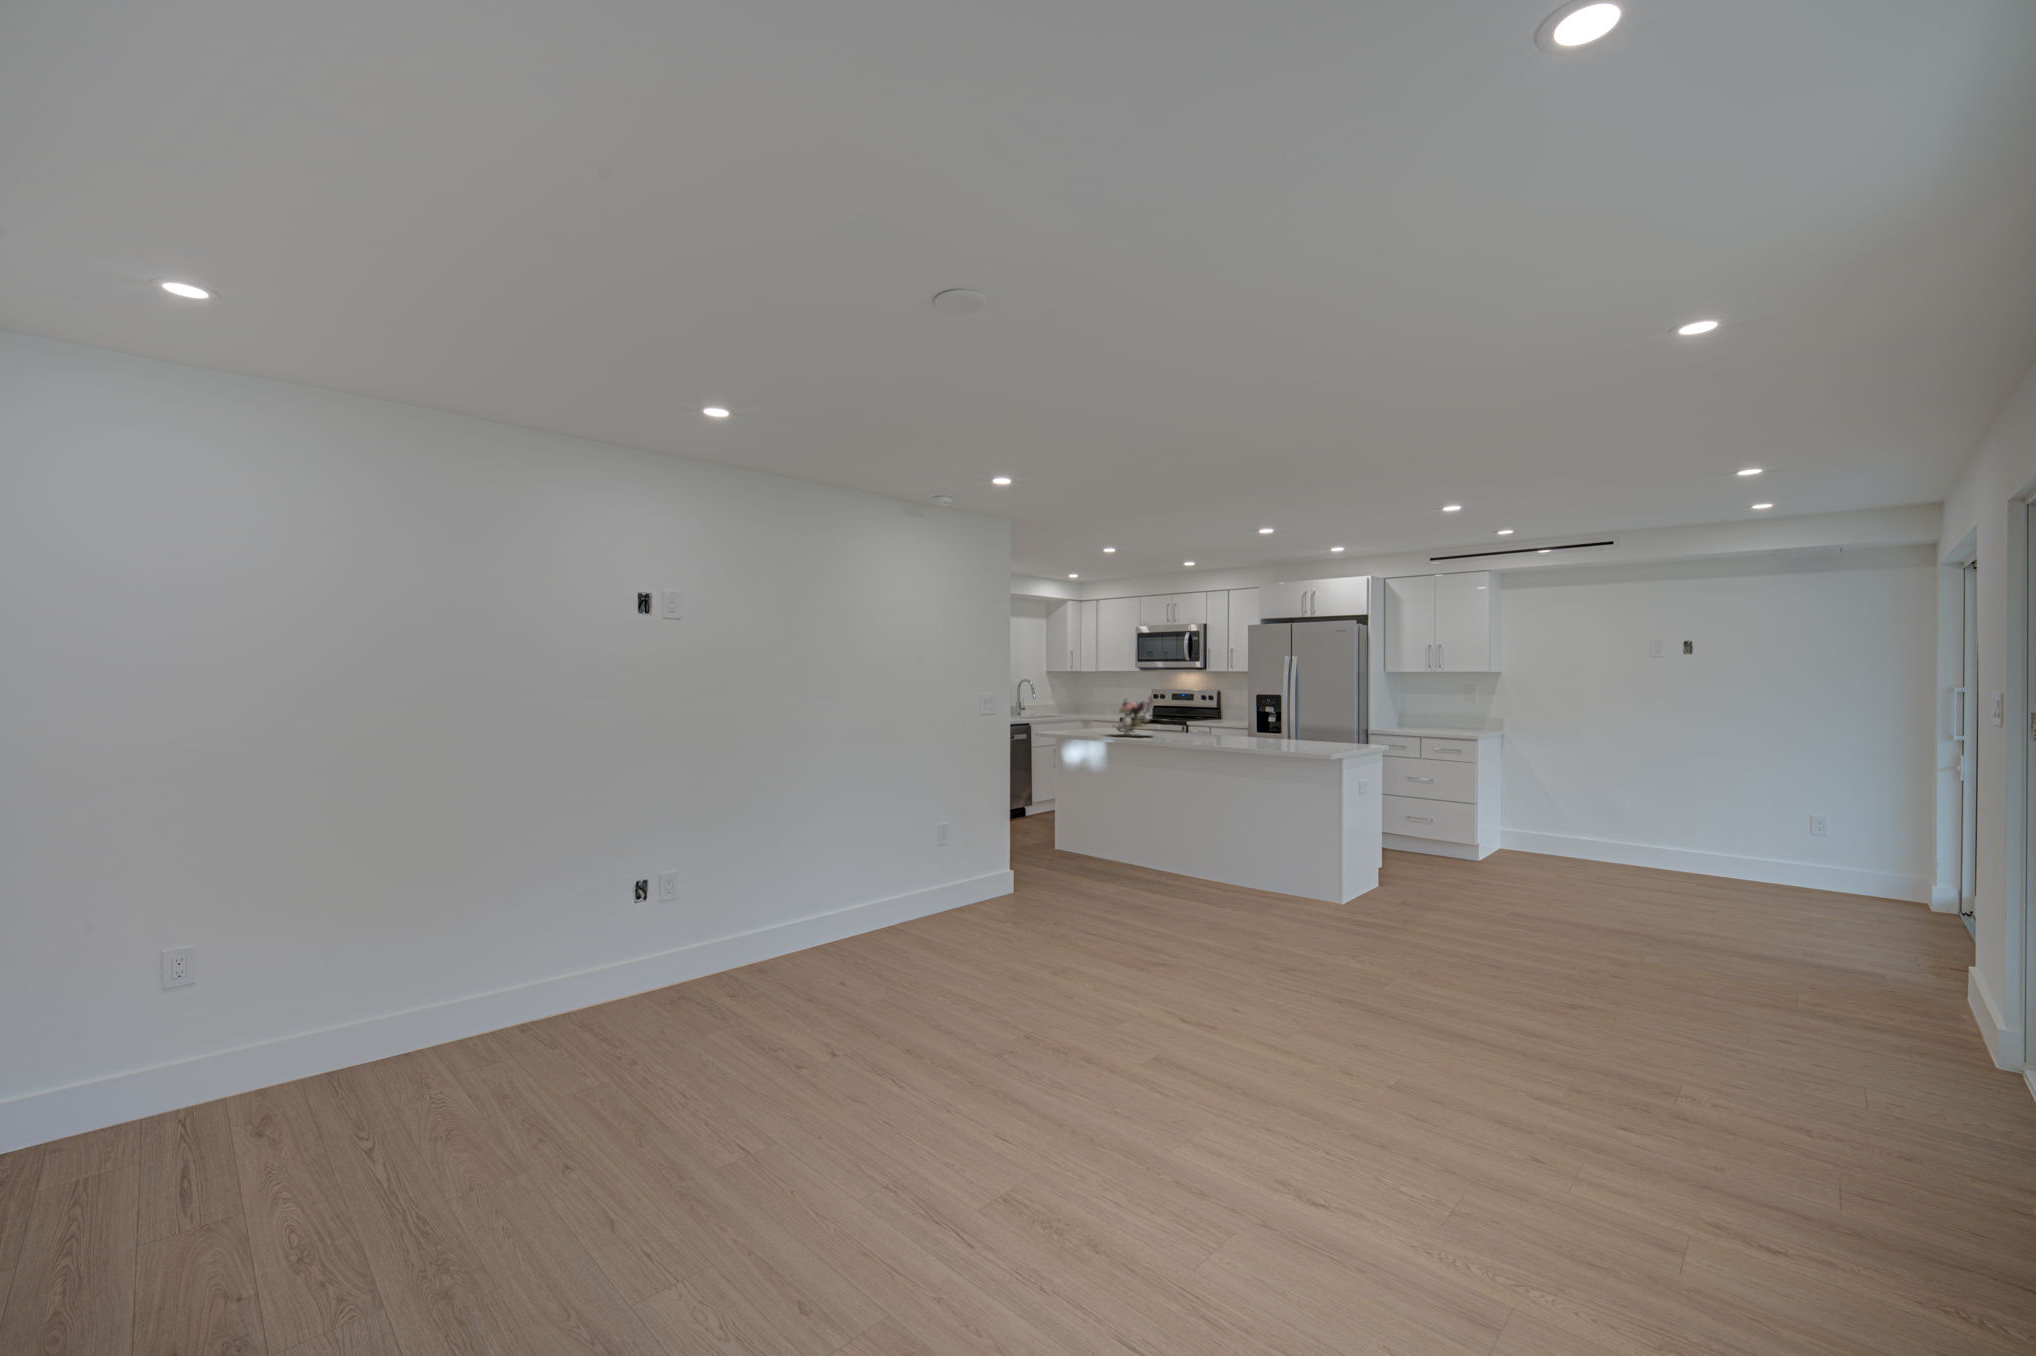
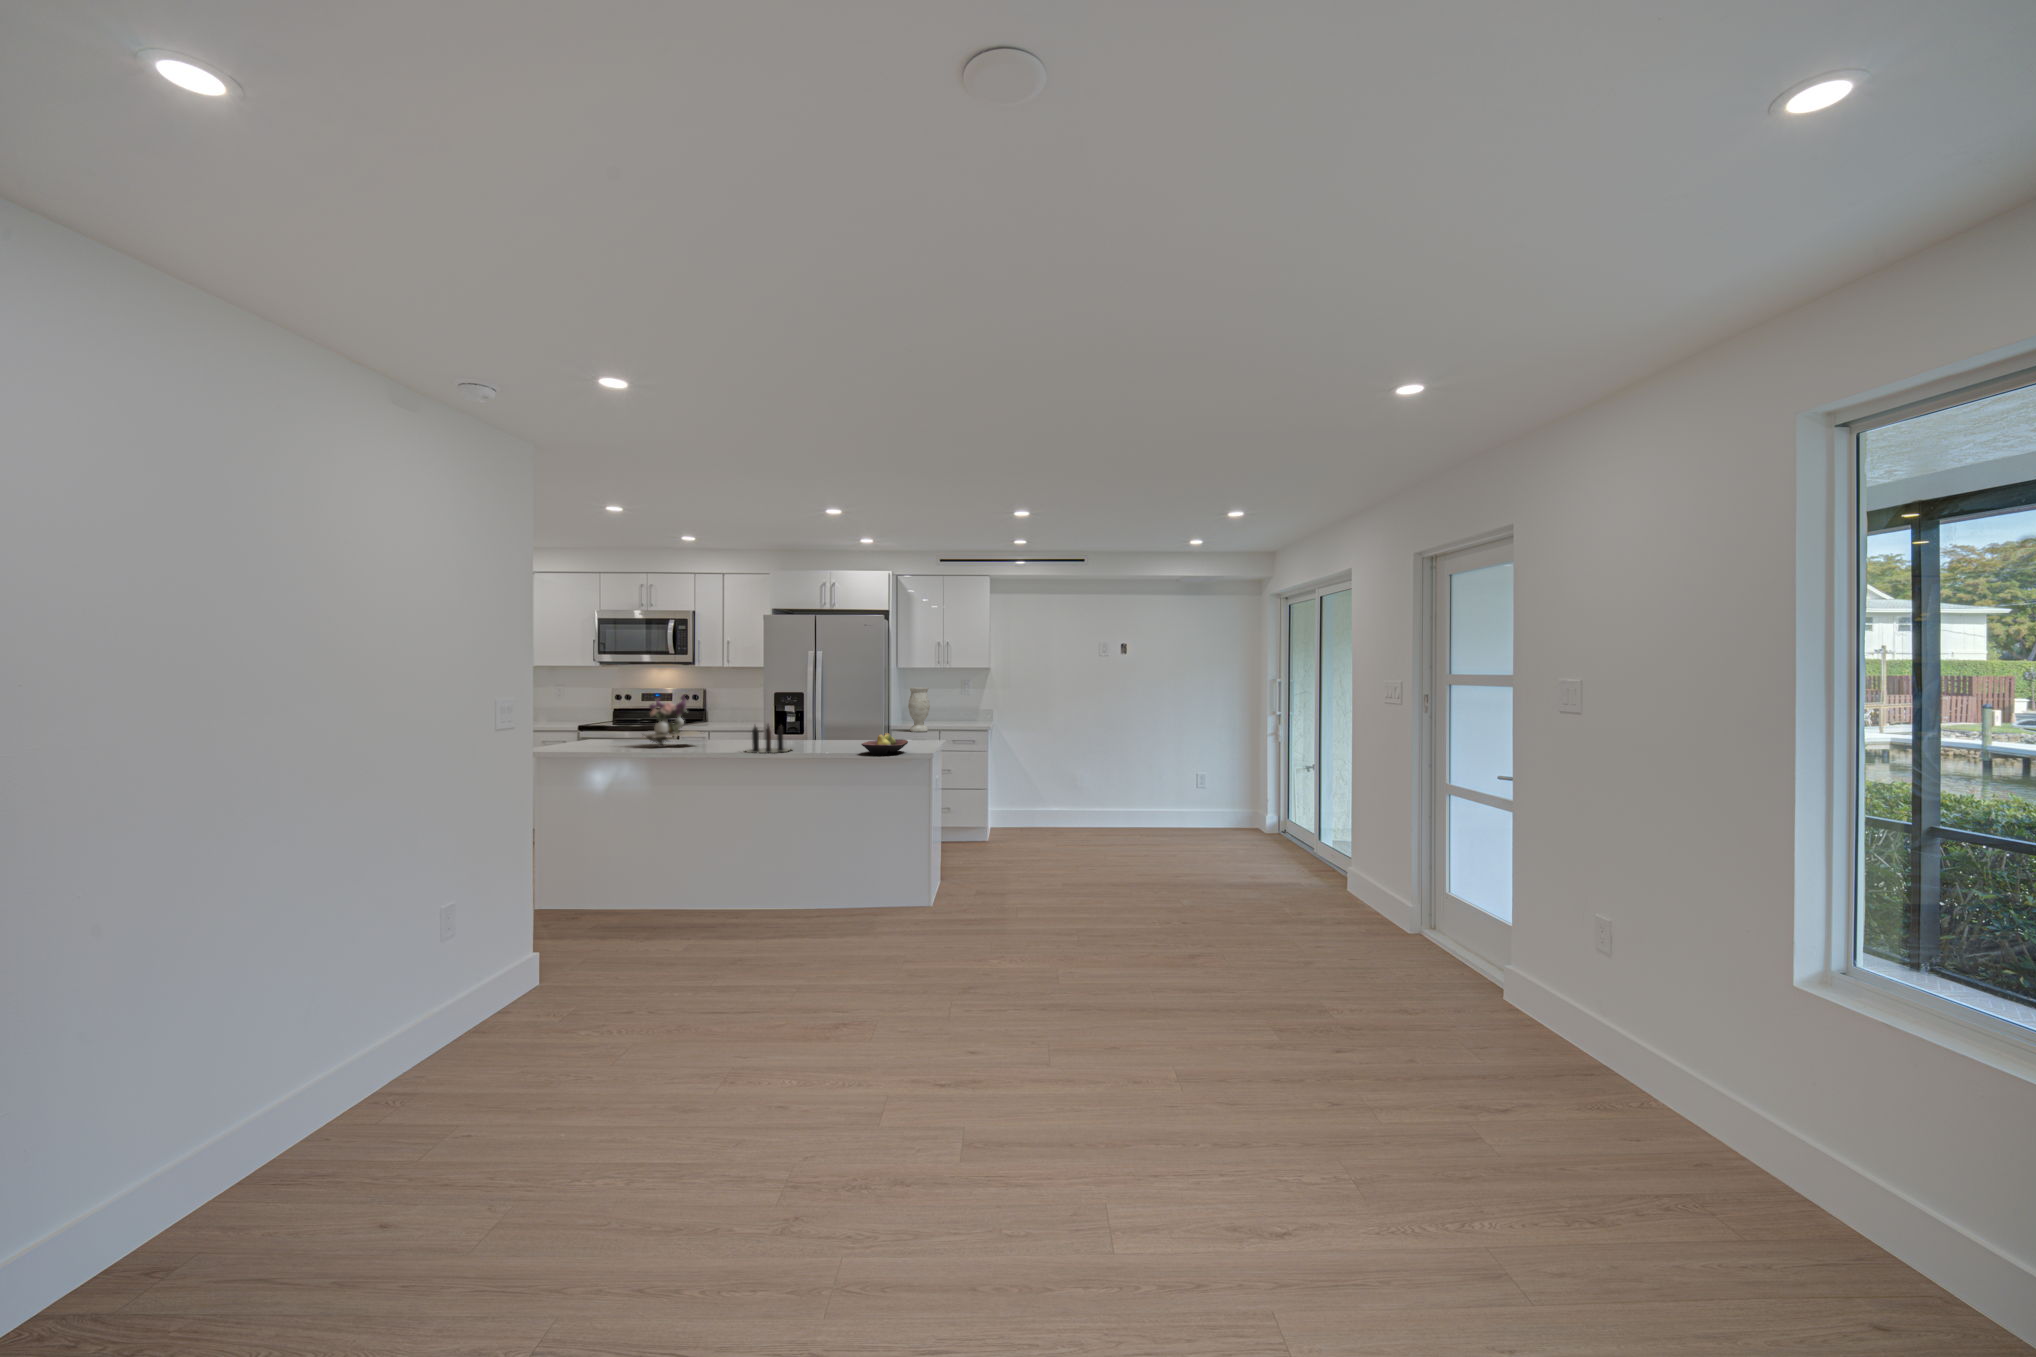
vase: none [1392,692,1416,738] -> present [908,688,930,732]
candle: none [1160,721,1207,746] -> present [745,724,790,753]
fruit bowl: none [1241,734,1295,754] -> present [861,733,908,755]

